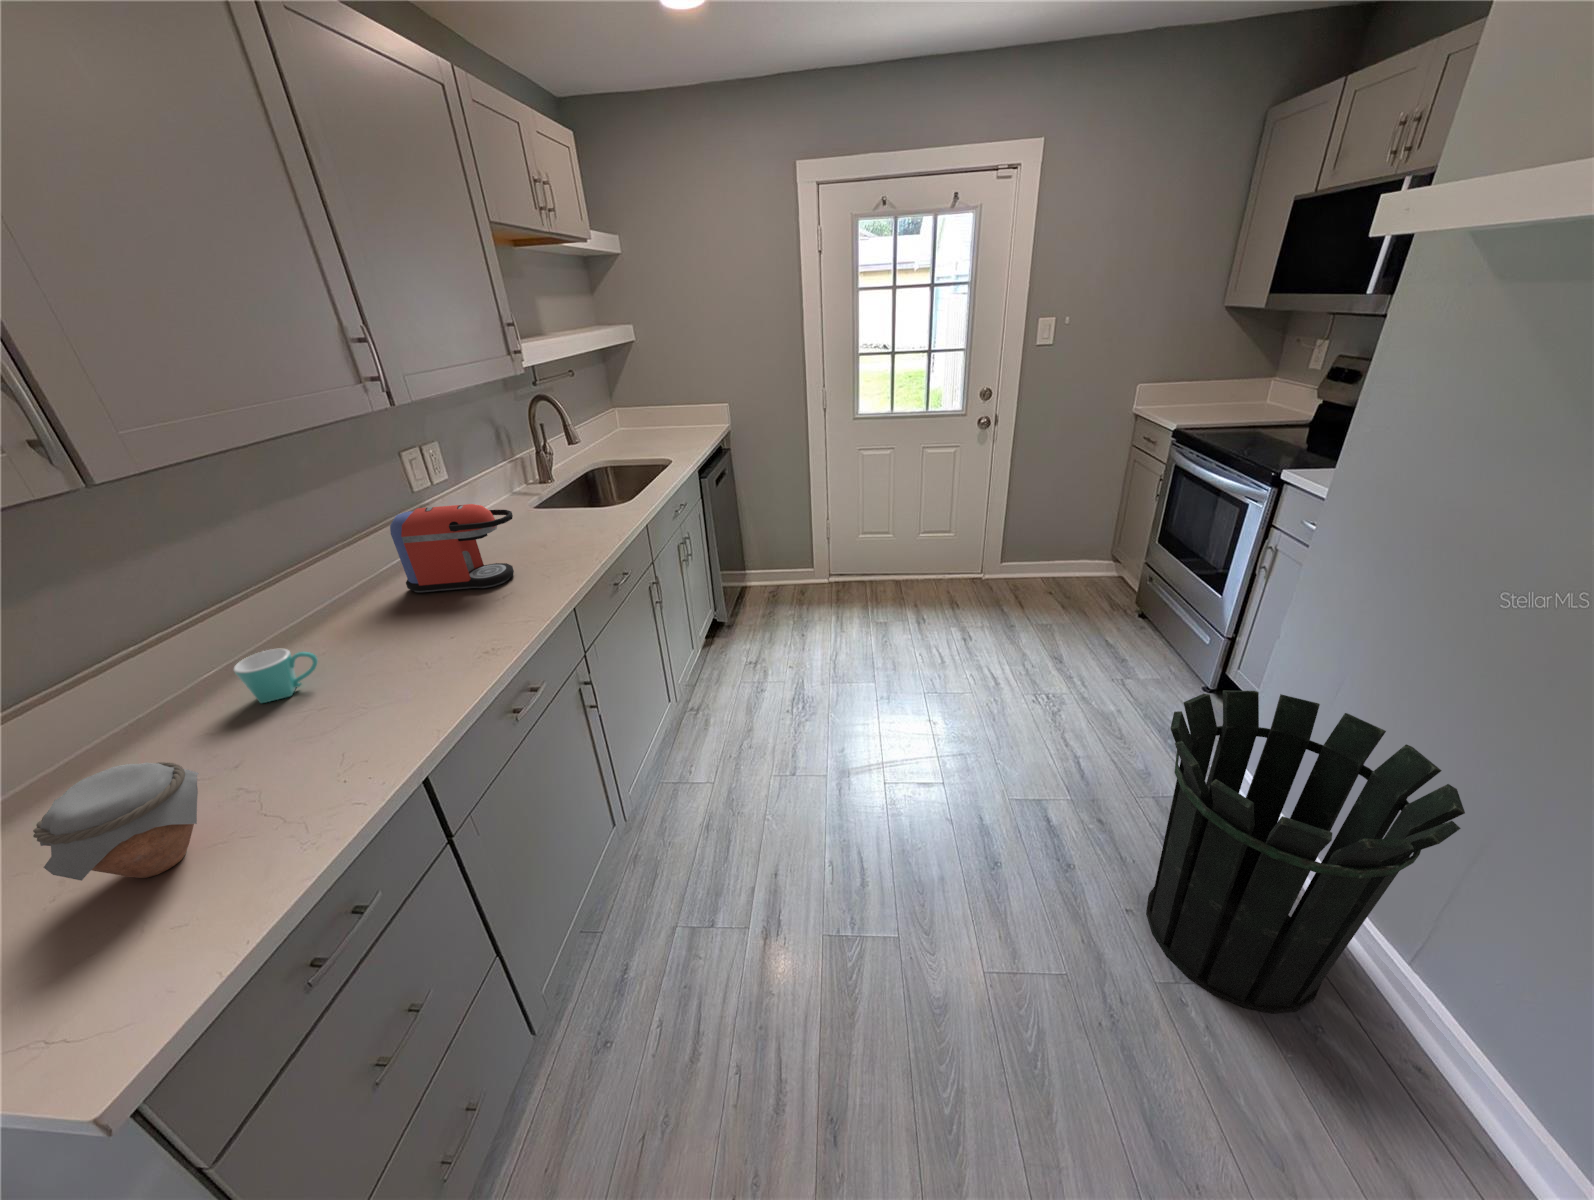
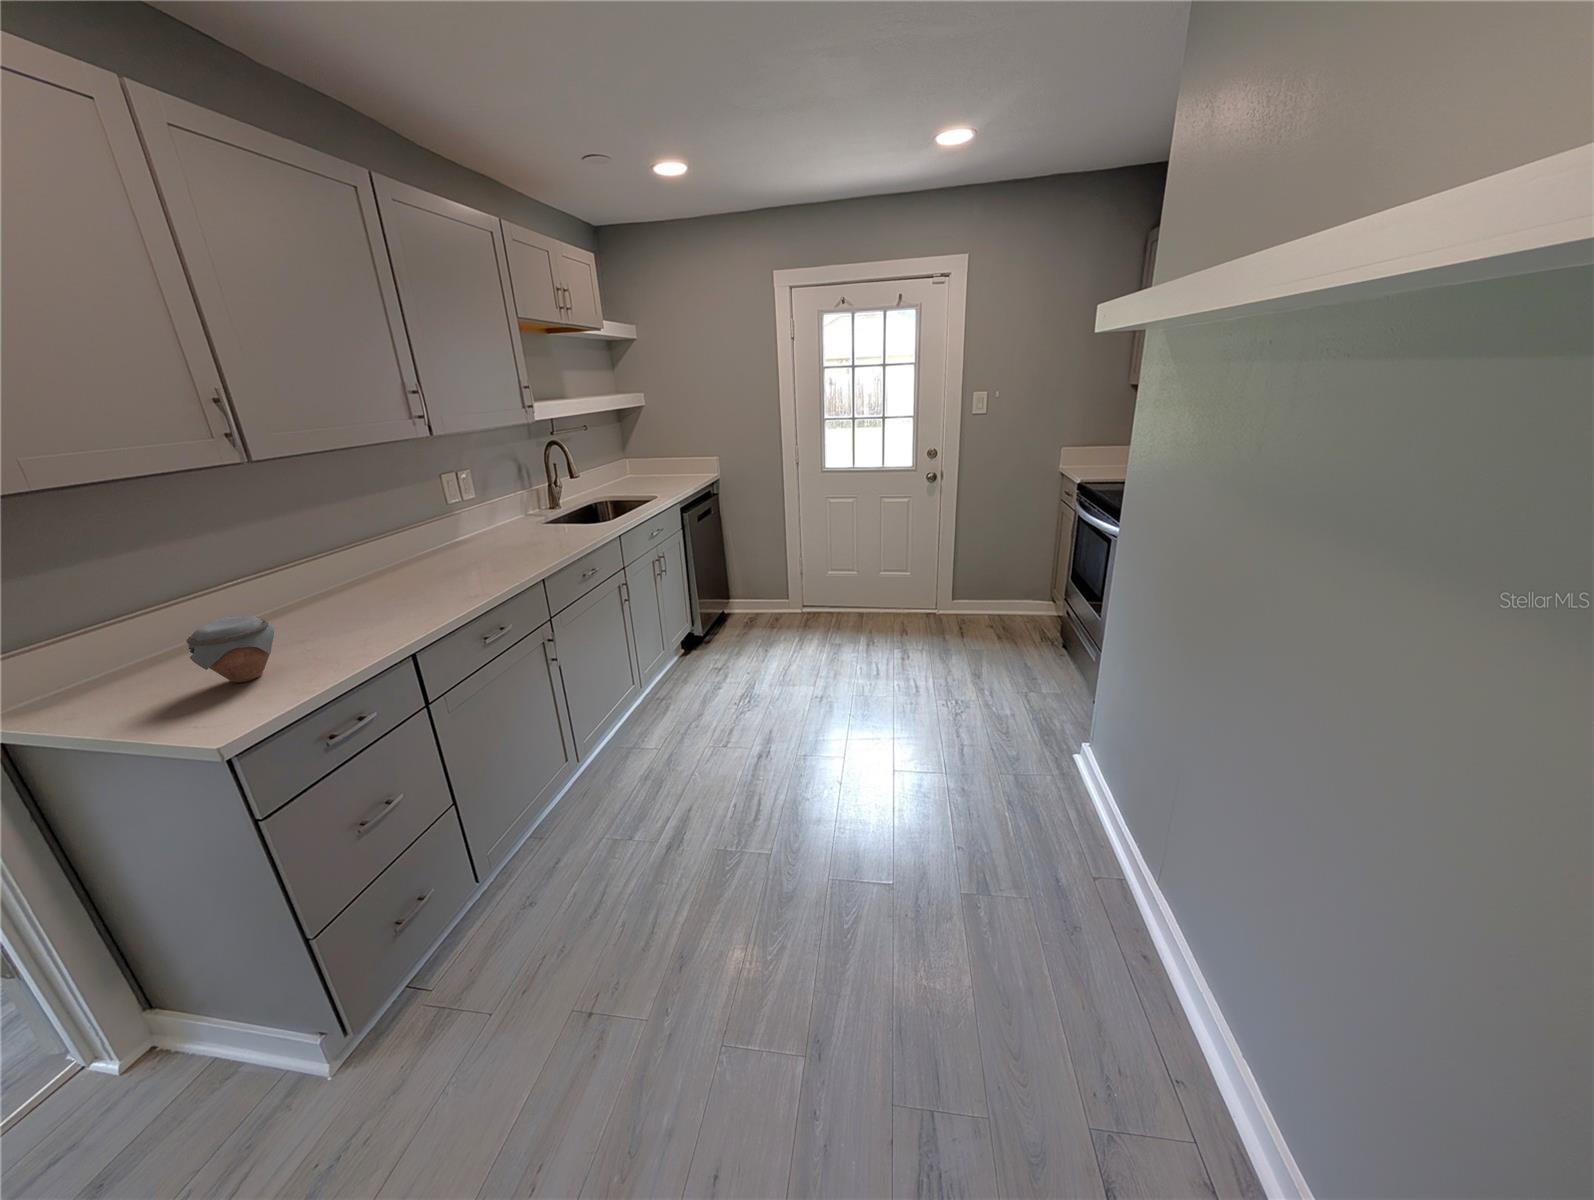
coffee maker: present [390,504,514,592] -> none [422,506,507,568]
mug: present [234,649,318,703] -> none [304,584,358,618]
waste bin: present [1146,691,1465,1013] -> none [964,665,1155,921]

